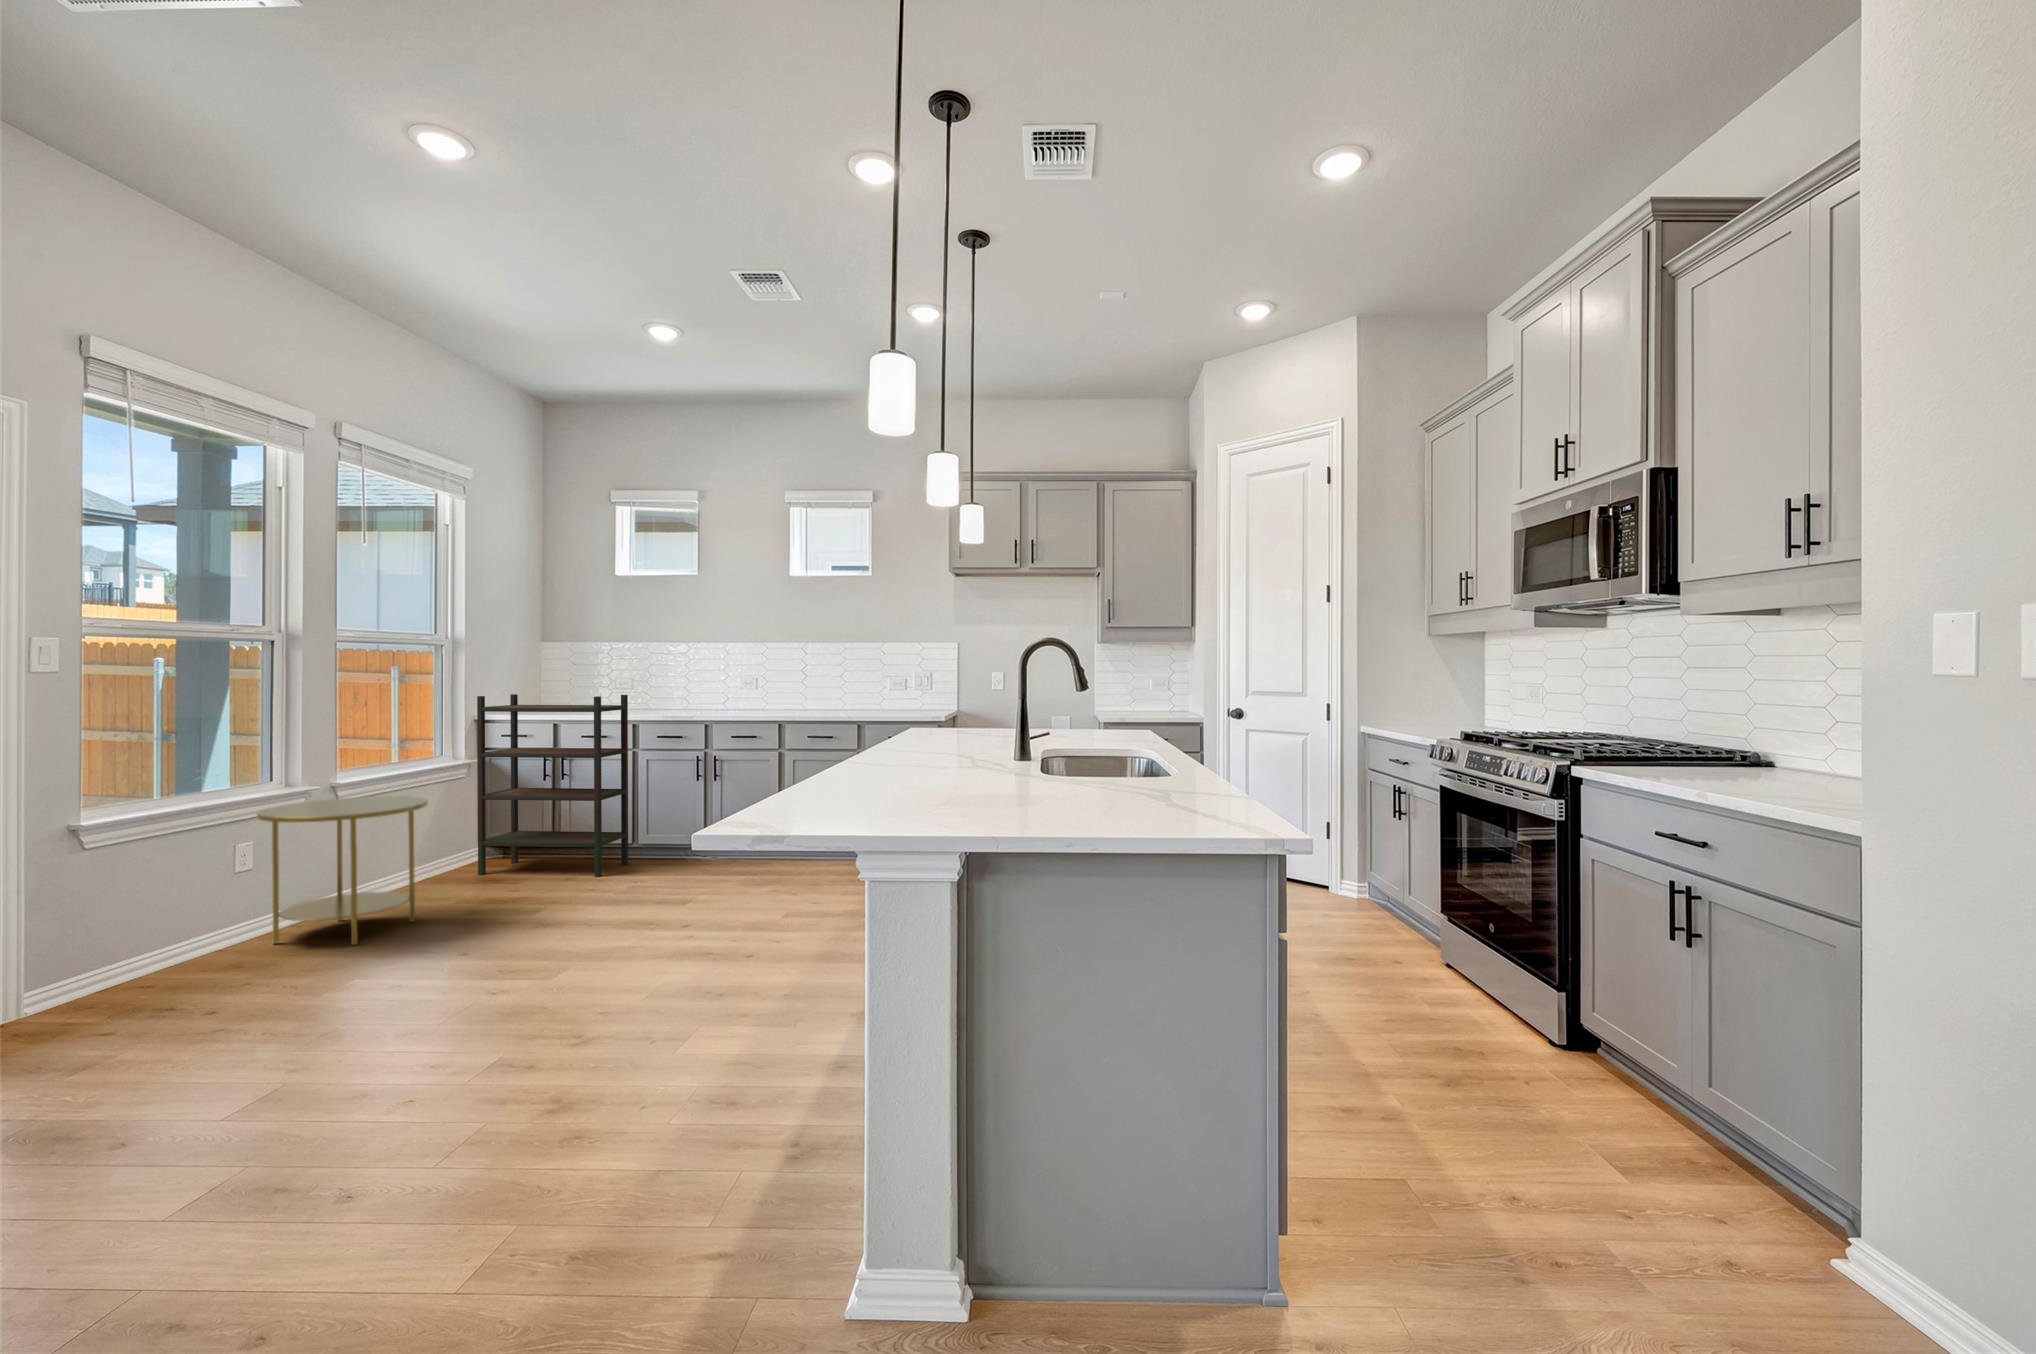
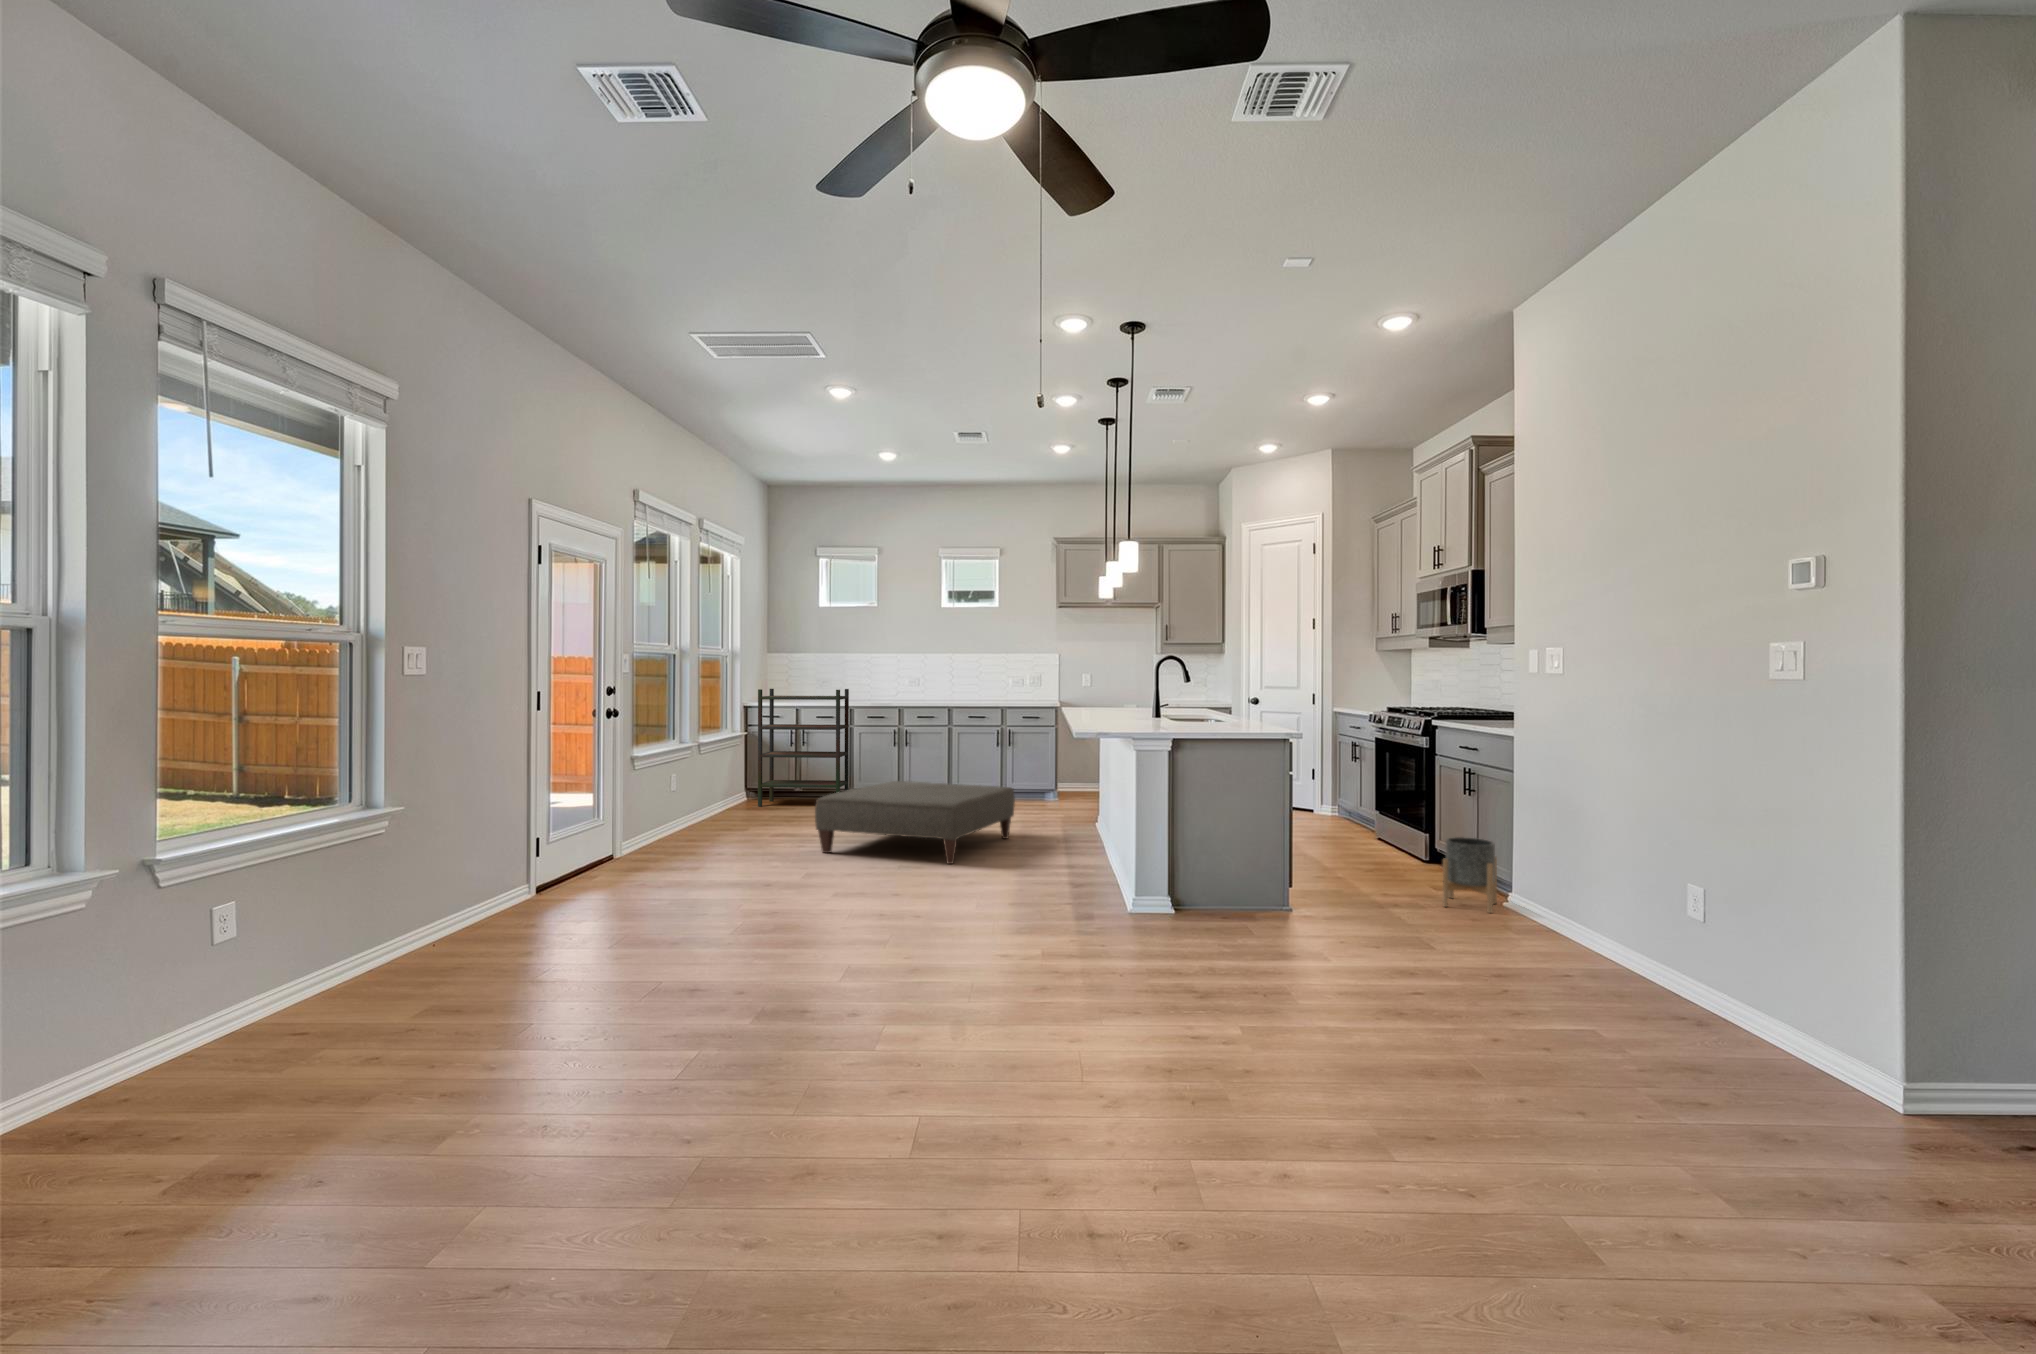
side table: present [257,796,427,945] -> none [682,750,769,834]
ottoman: none [403,853,808,1047] -> present [815,781,1015,864]
planter: none [1647,1066,1794,1296] -> present [1443,837,1497,913]

